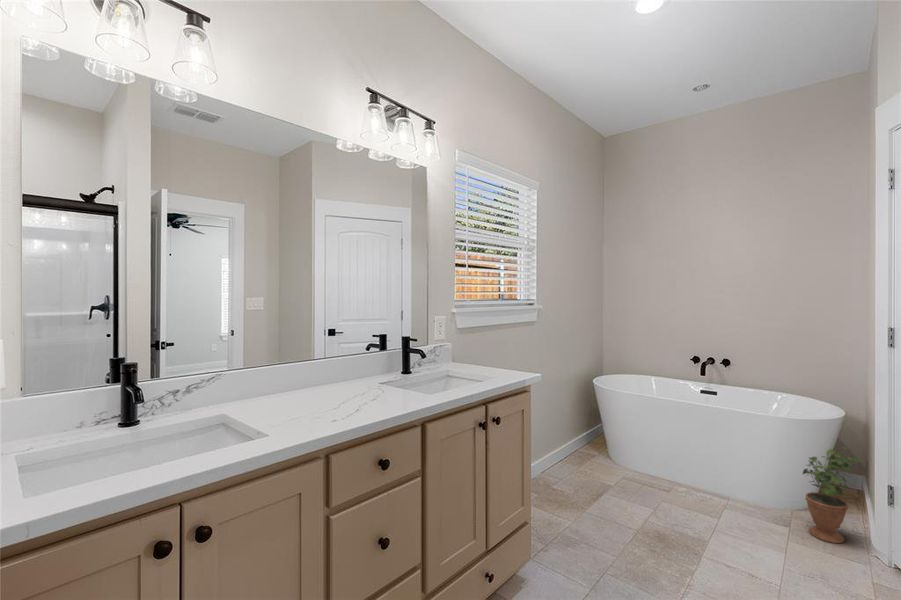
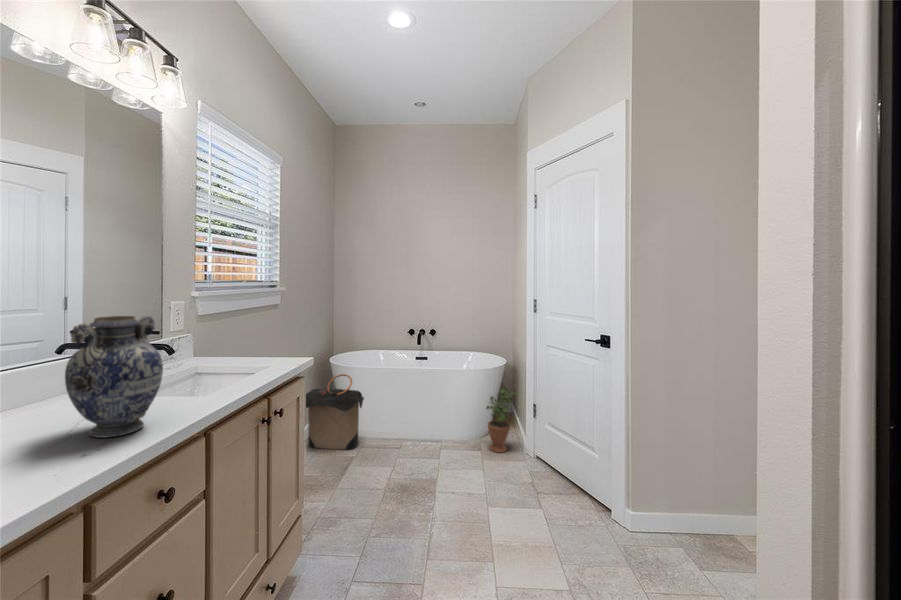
decorative vase: none [333,323,390,411] -> present [65,316,163,438]
laundry hamper: none [556,398,627,482] -> present [304,374,364,449]

